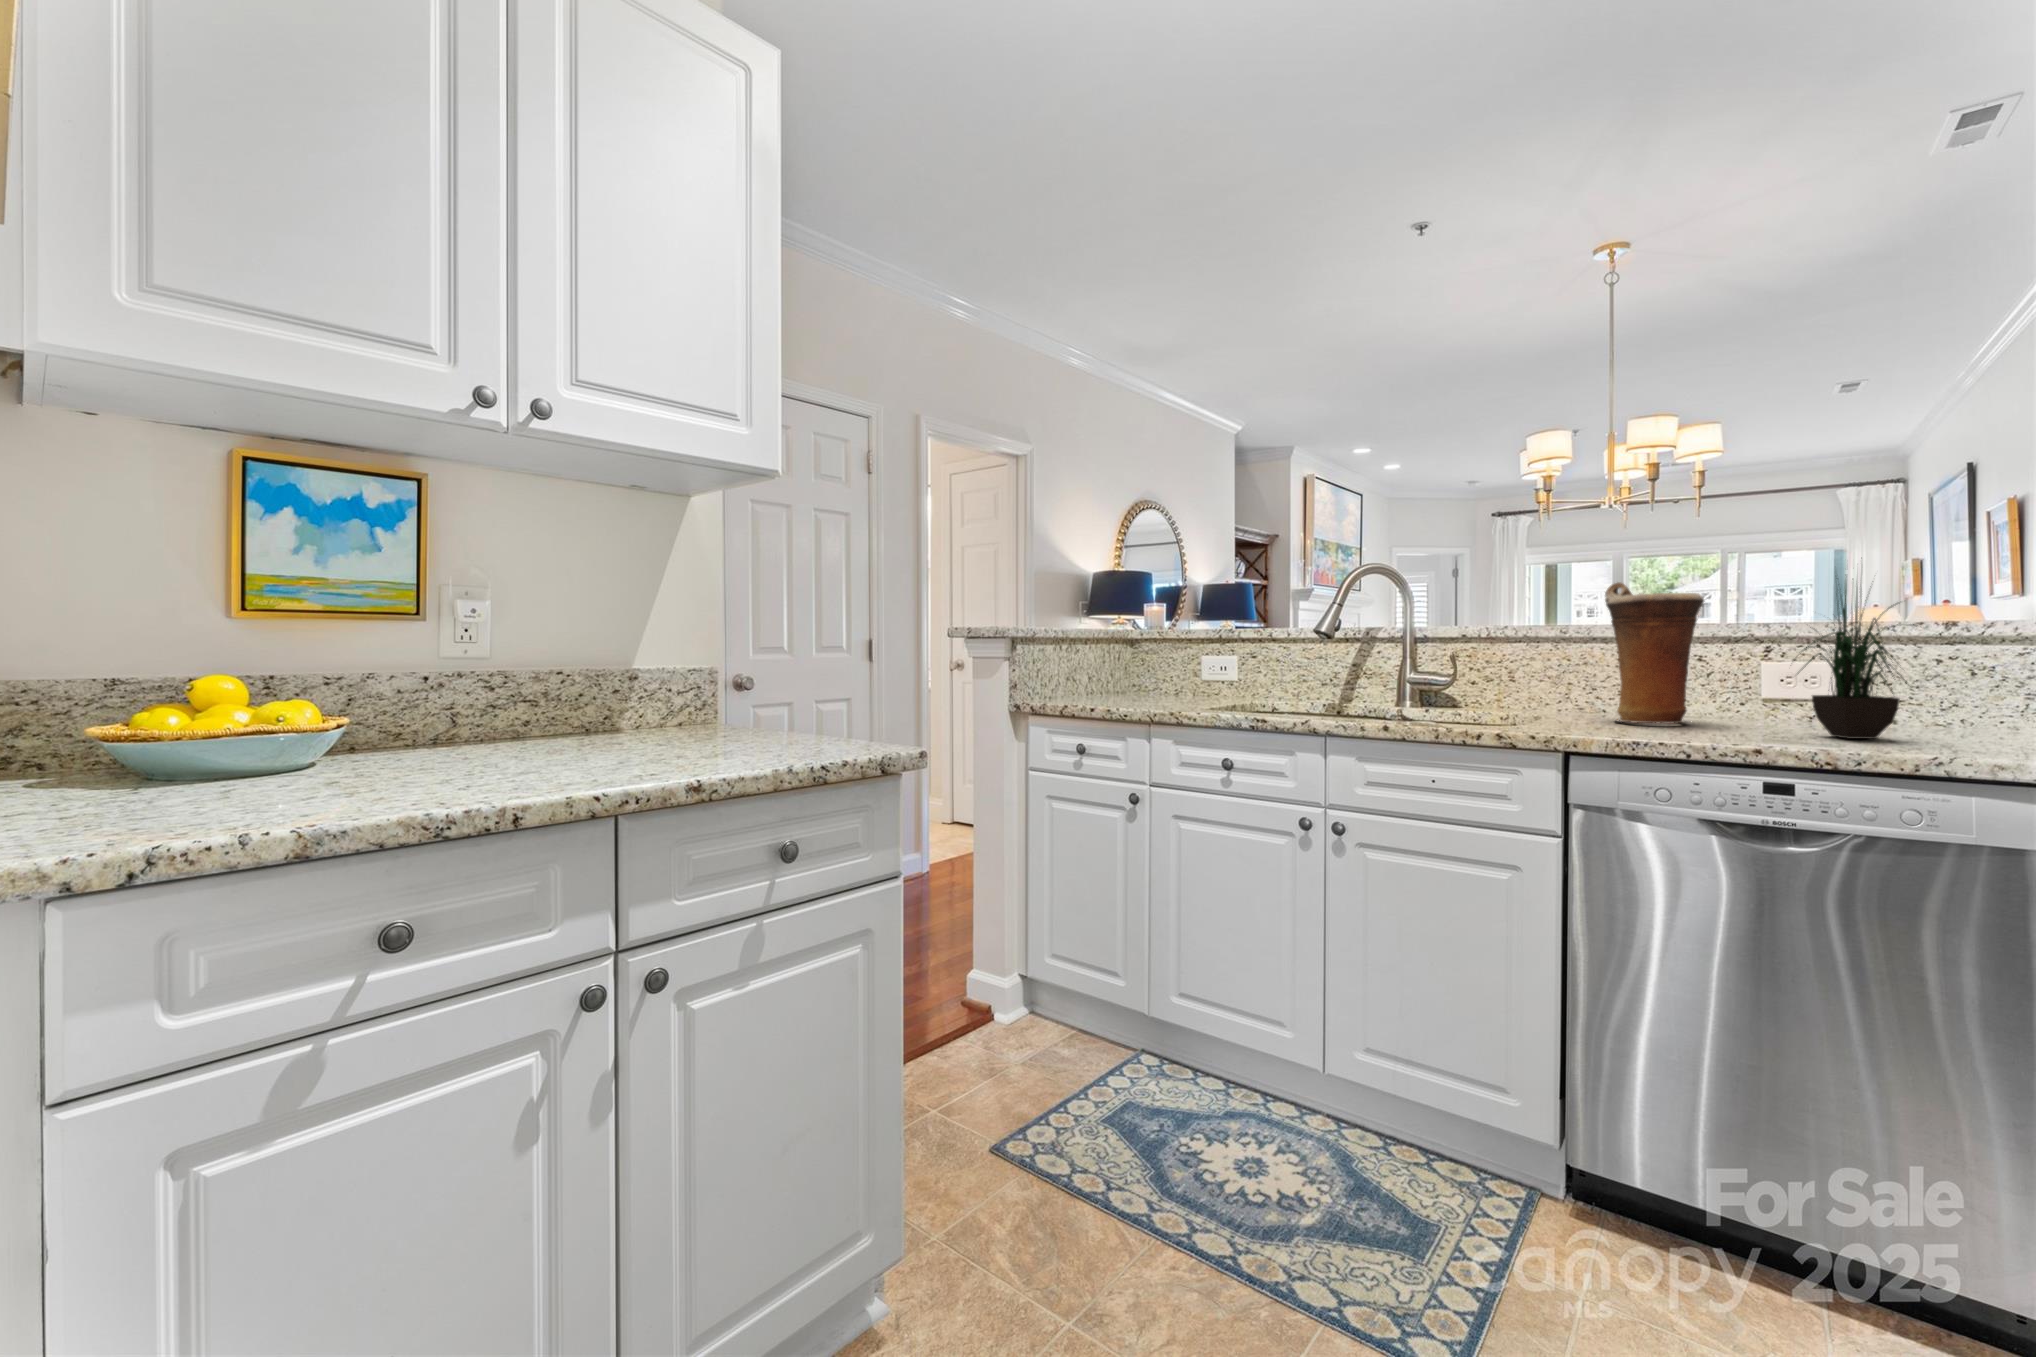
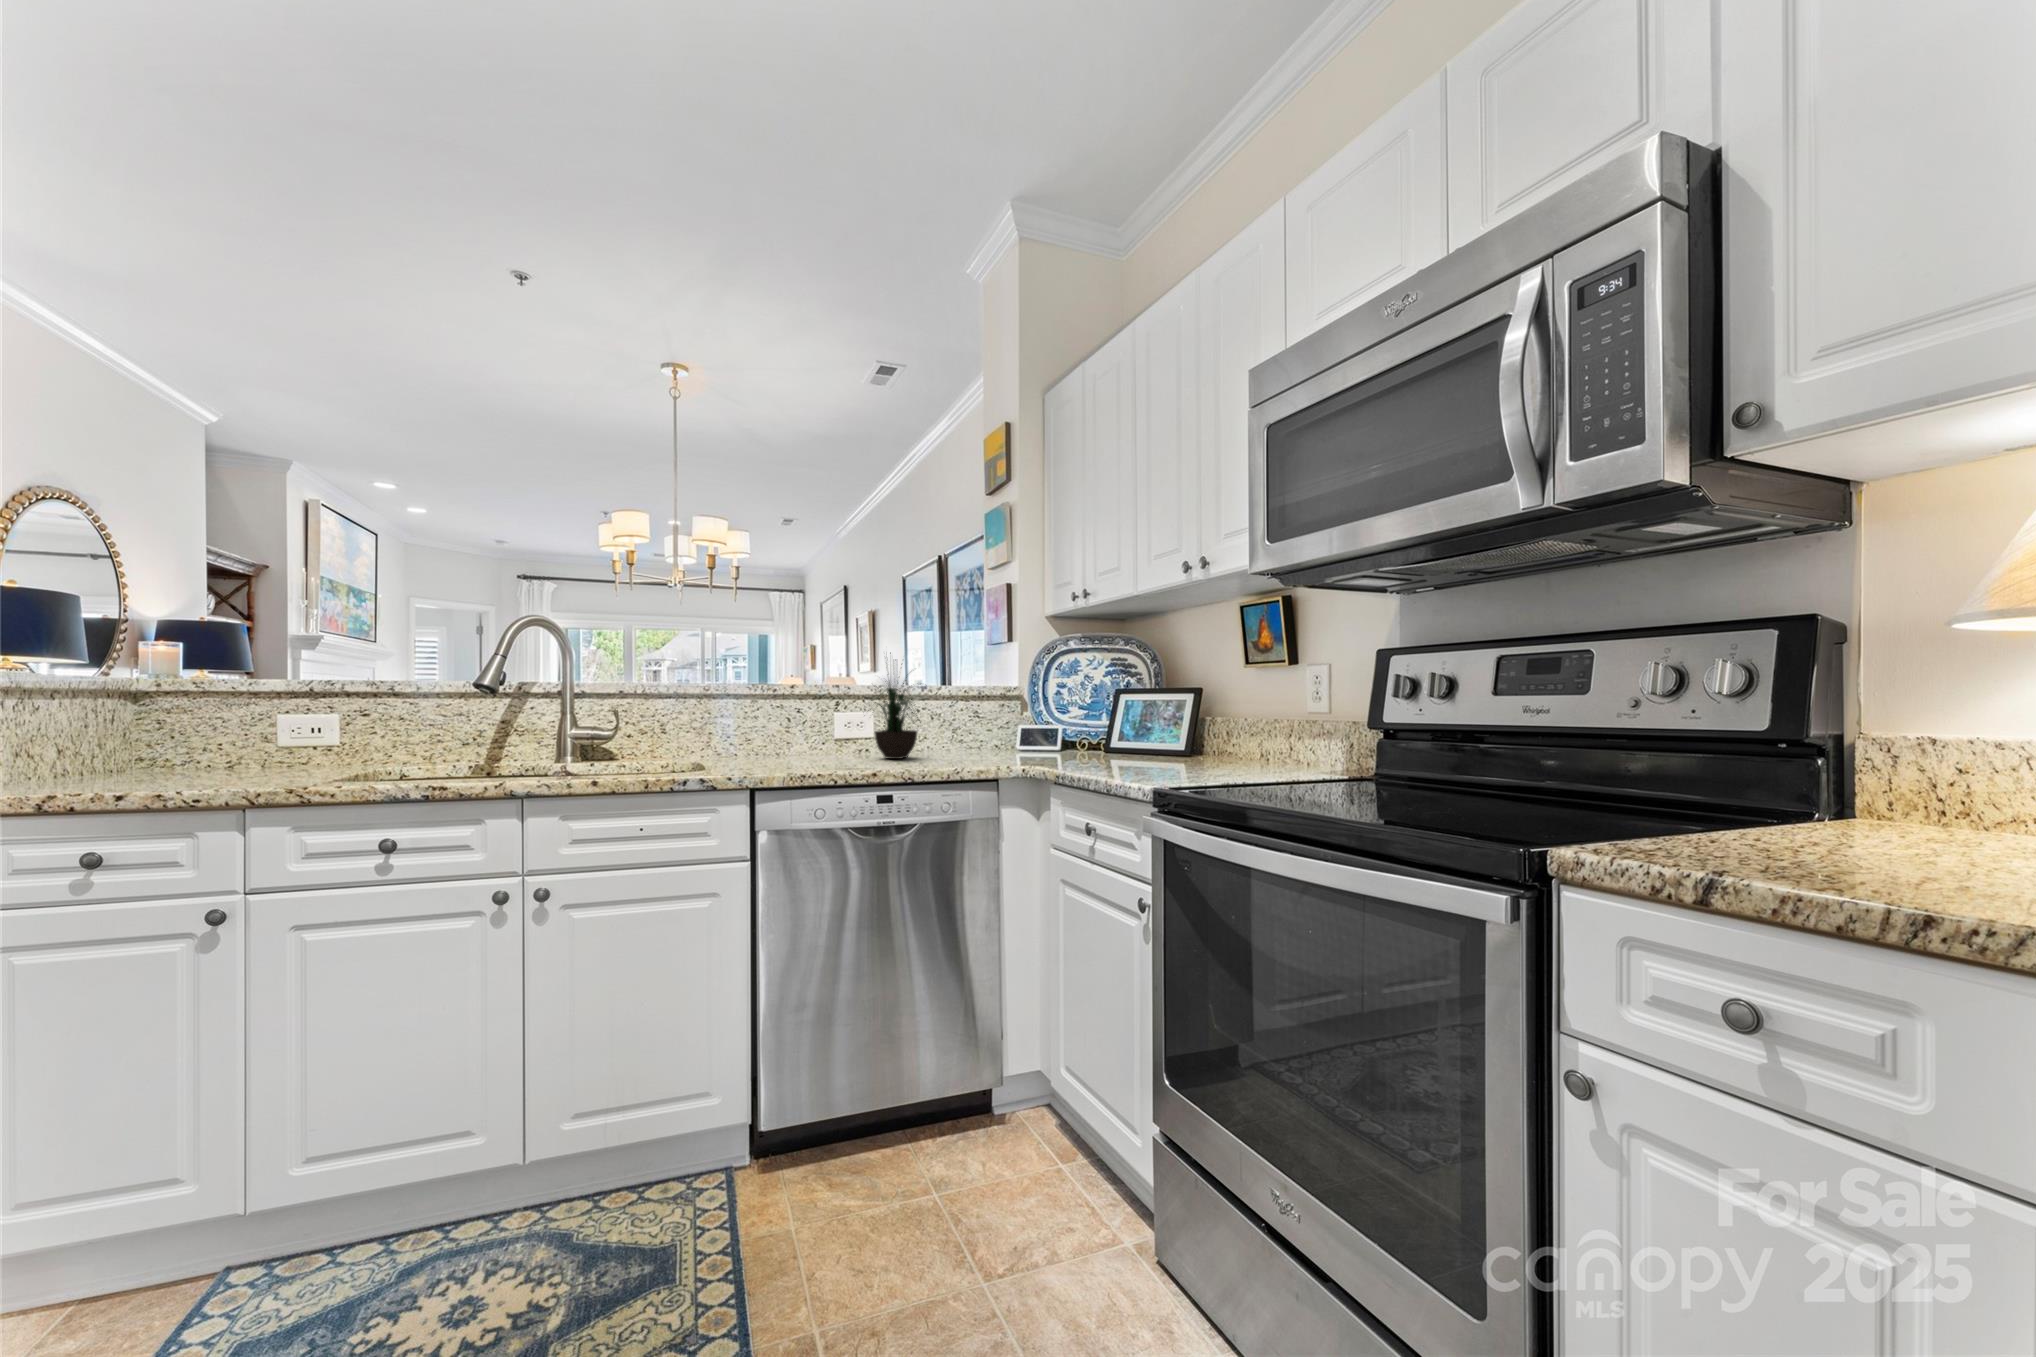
vase: present [1605,582,1704,723] -> none [740,644,809,759]

